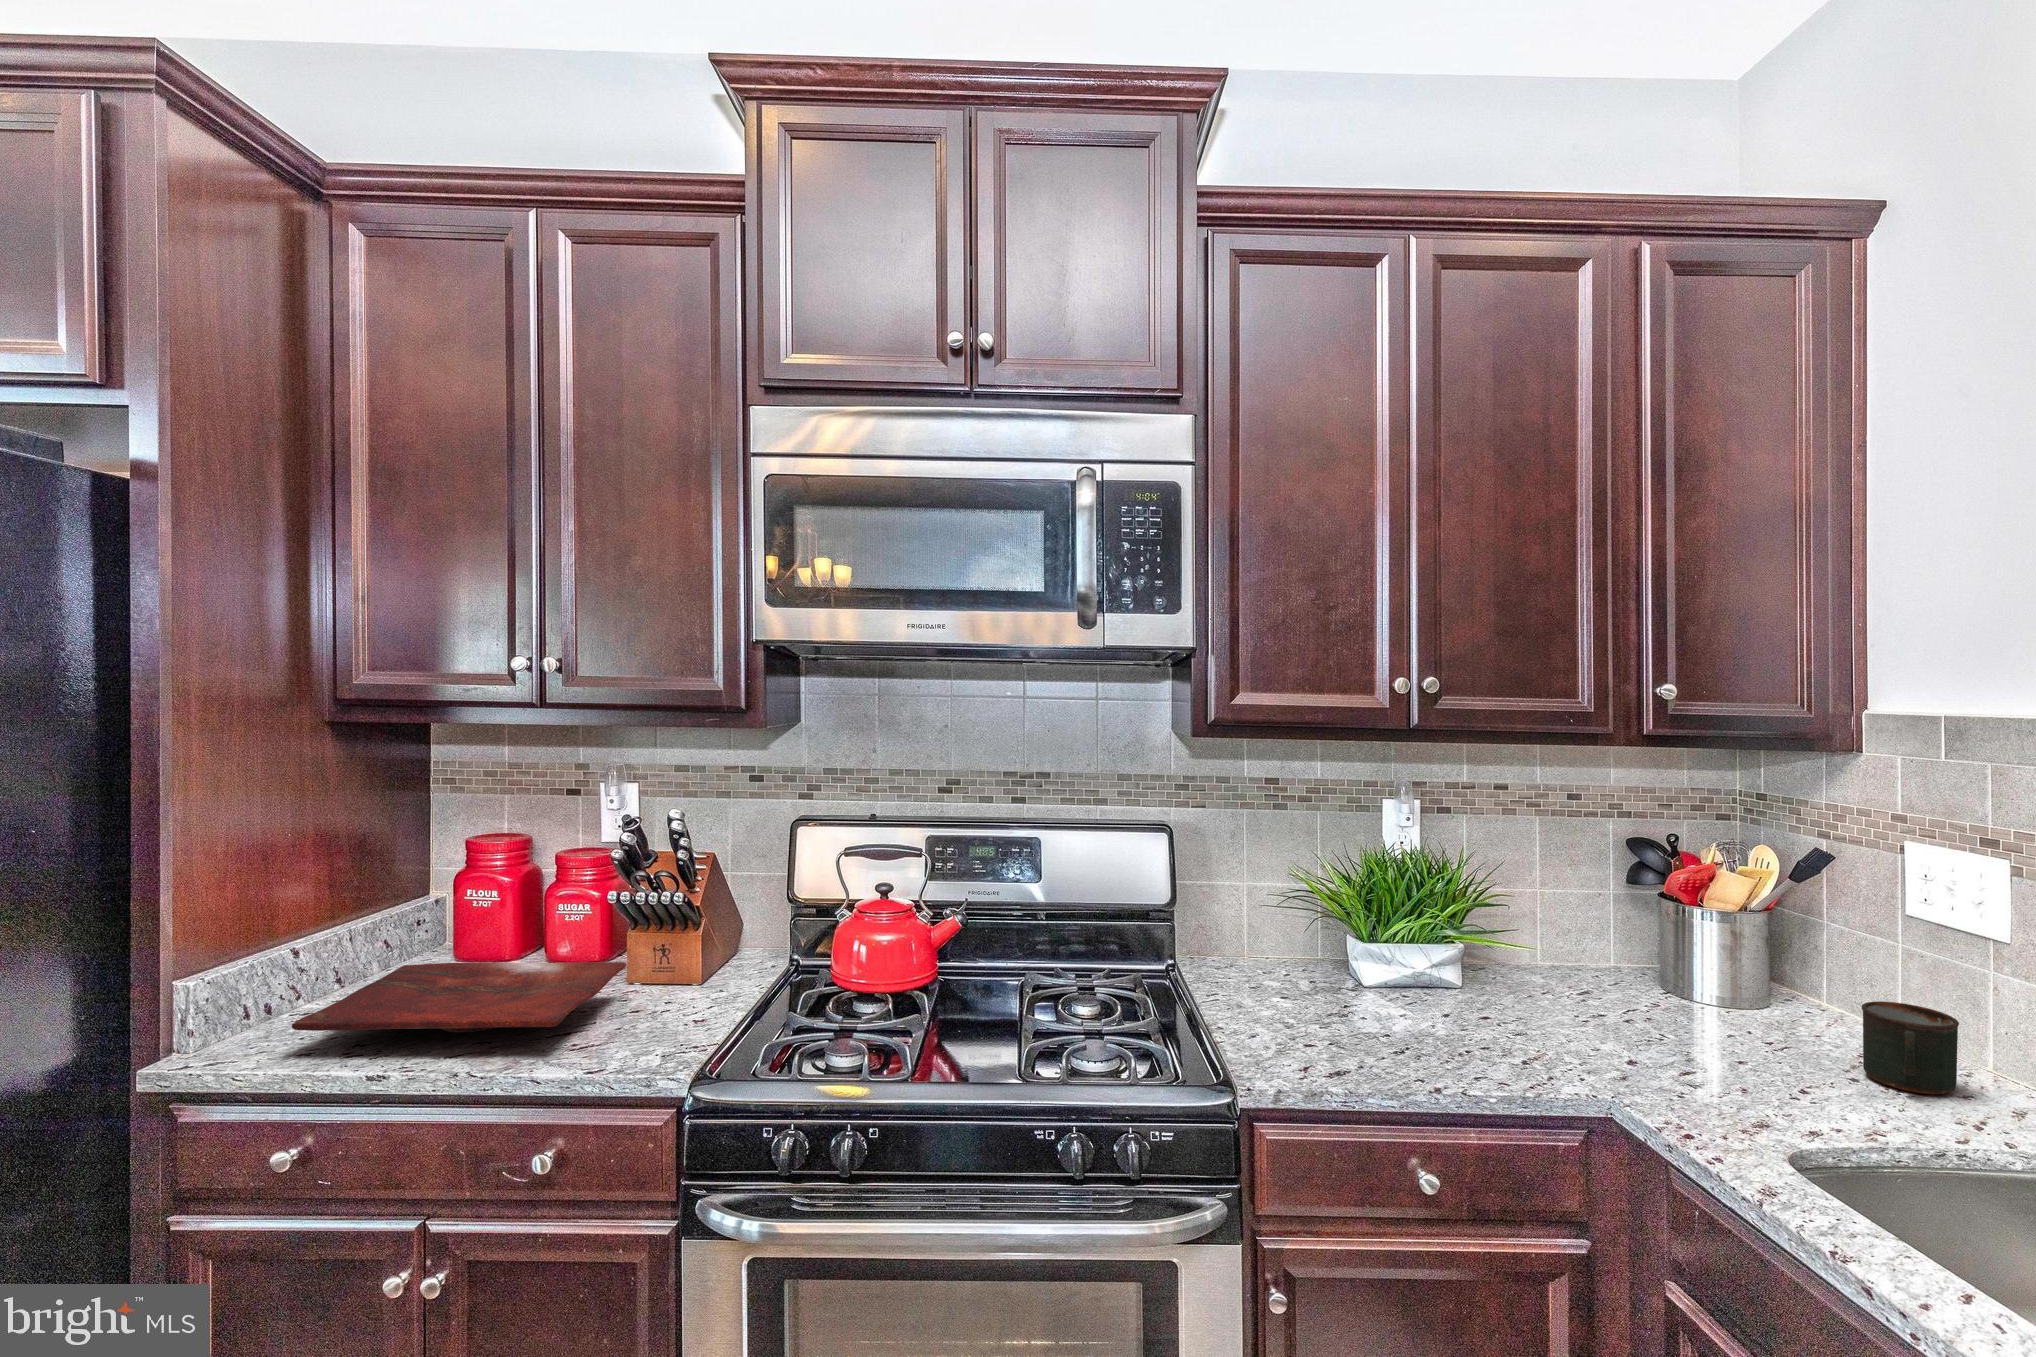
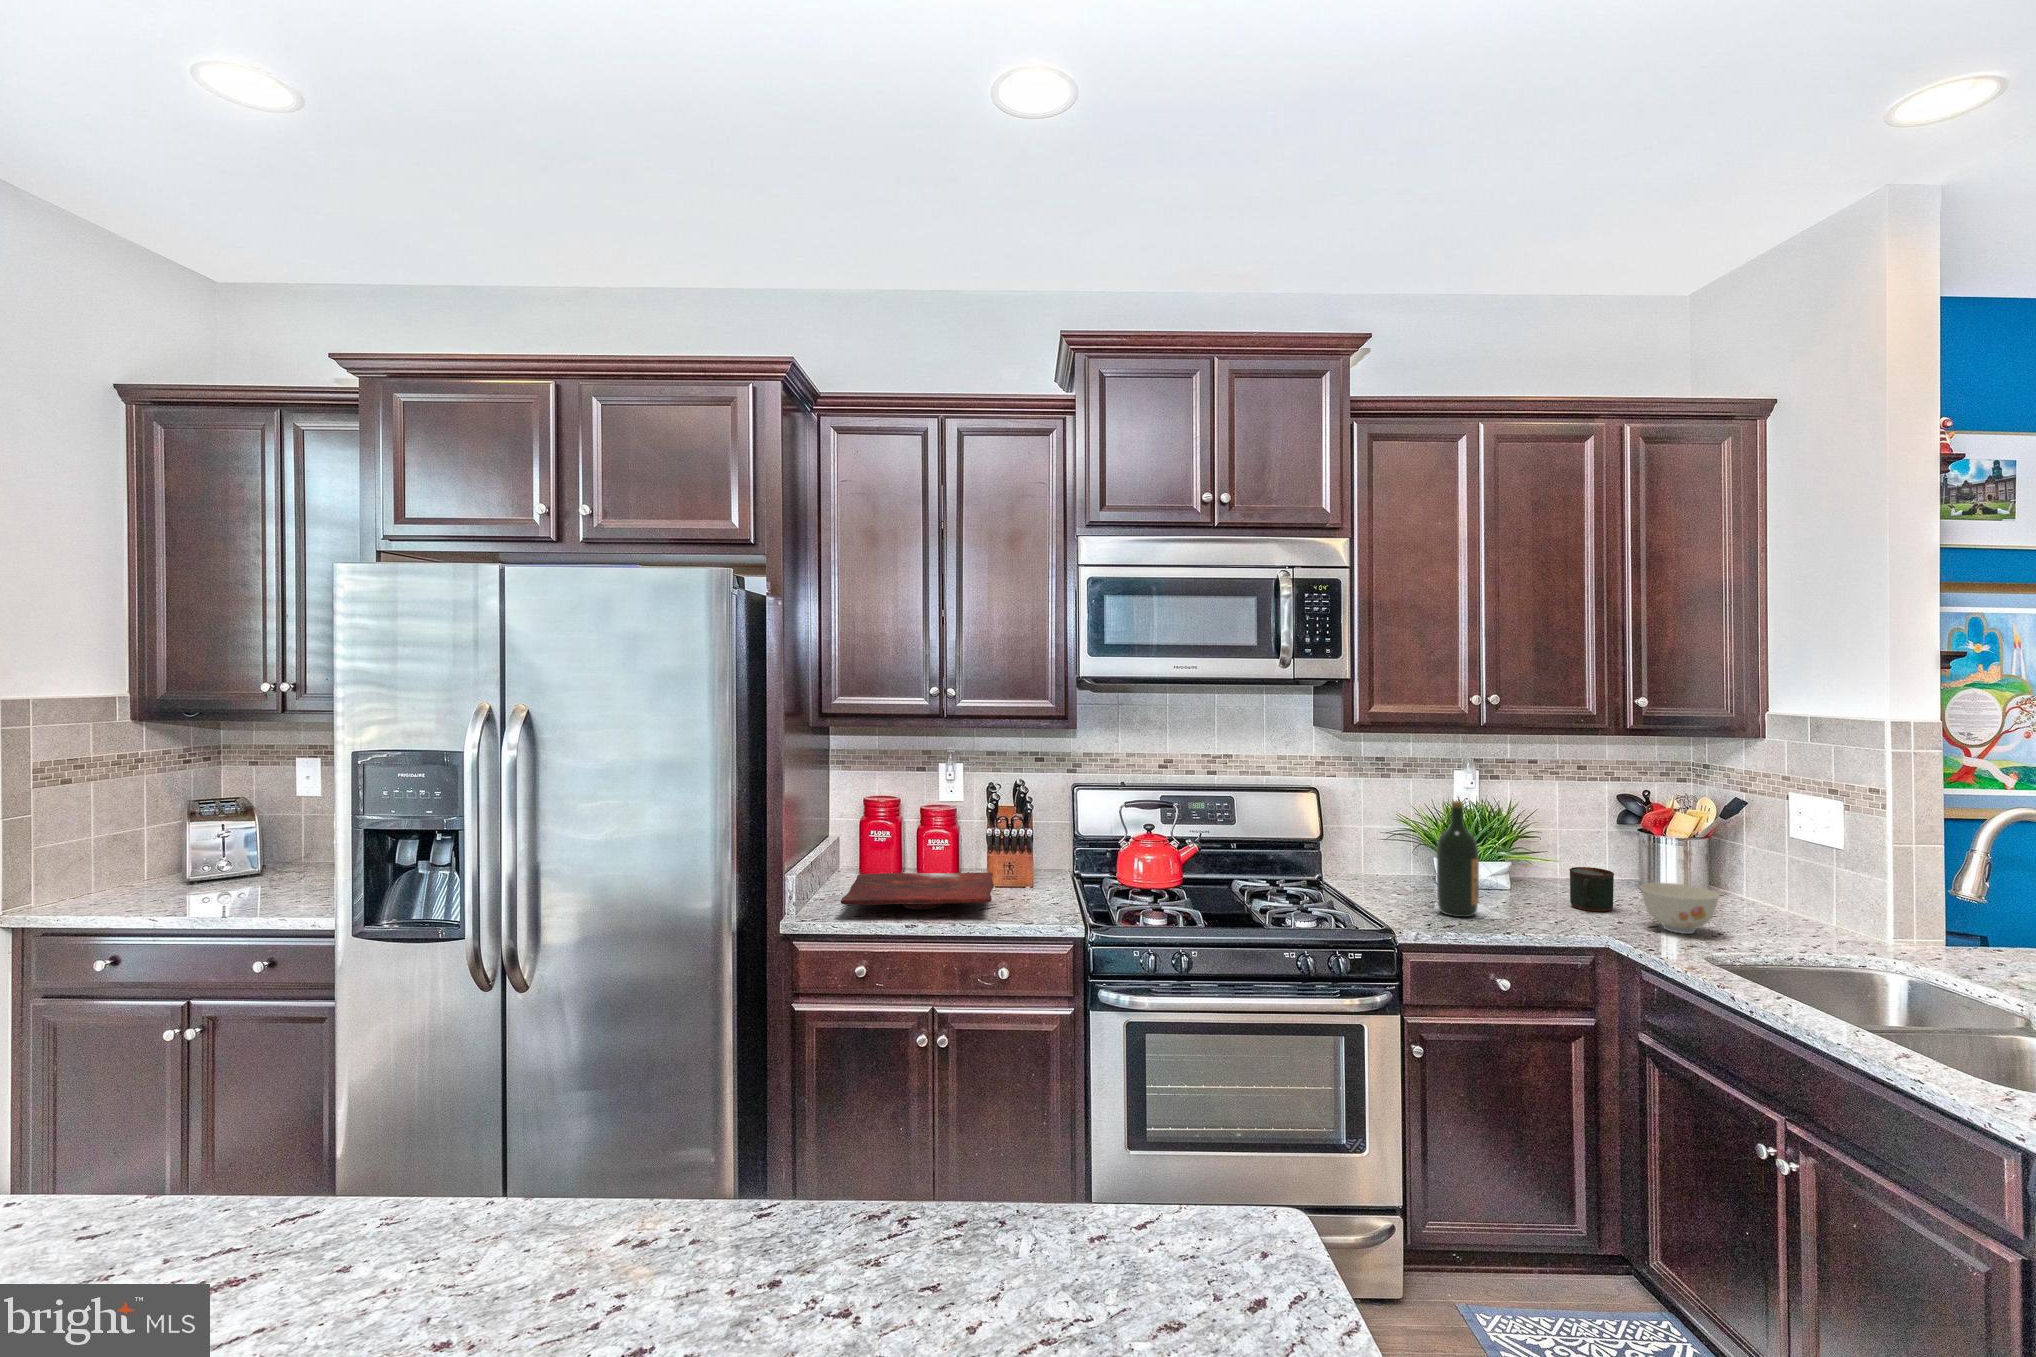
wine bottle: none [1330,853,1397,1050] -> present [1437,801,1479,917]
bowl: none [1665,995,1802,1091] -> present [1641,883,1719,934]
mug: present [1862,1001,1959,1095] -> present [1569,867,1614,911]

